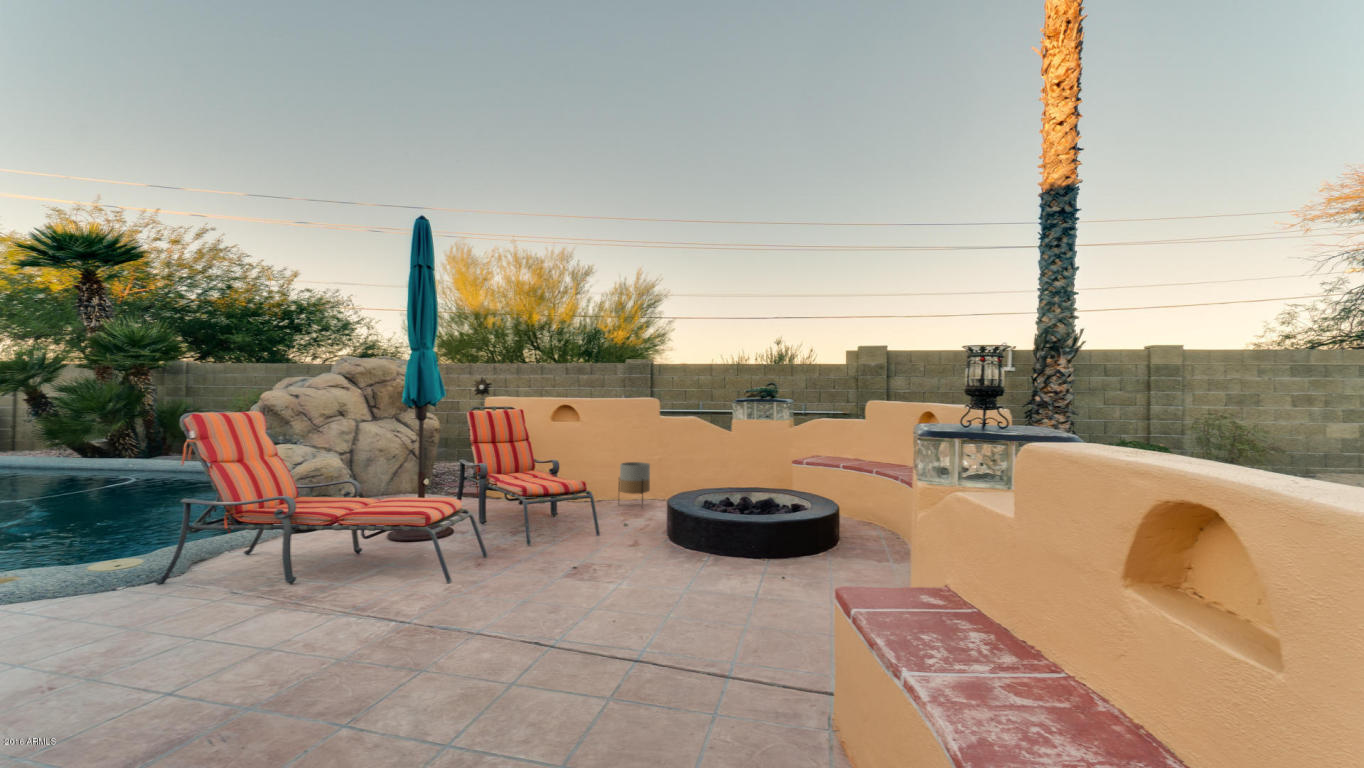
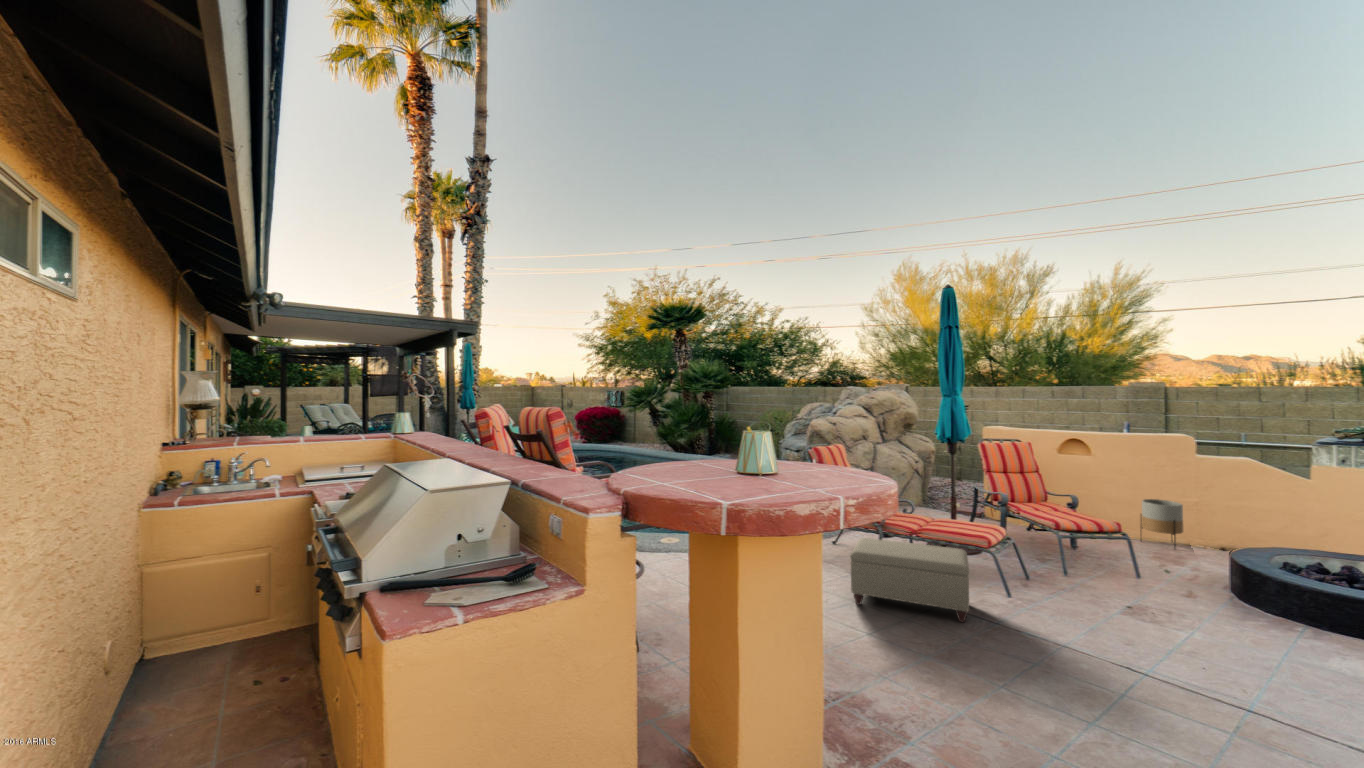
ottoman: none [143,526,378,648] -> present [850,538,969,622]

